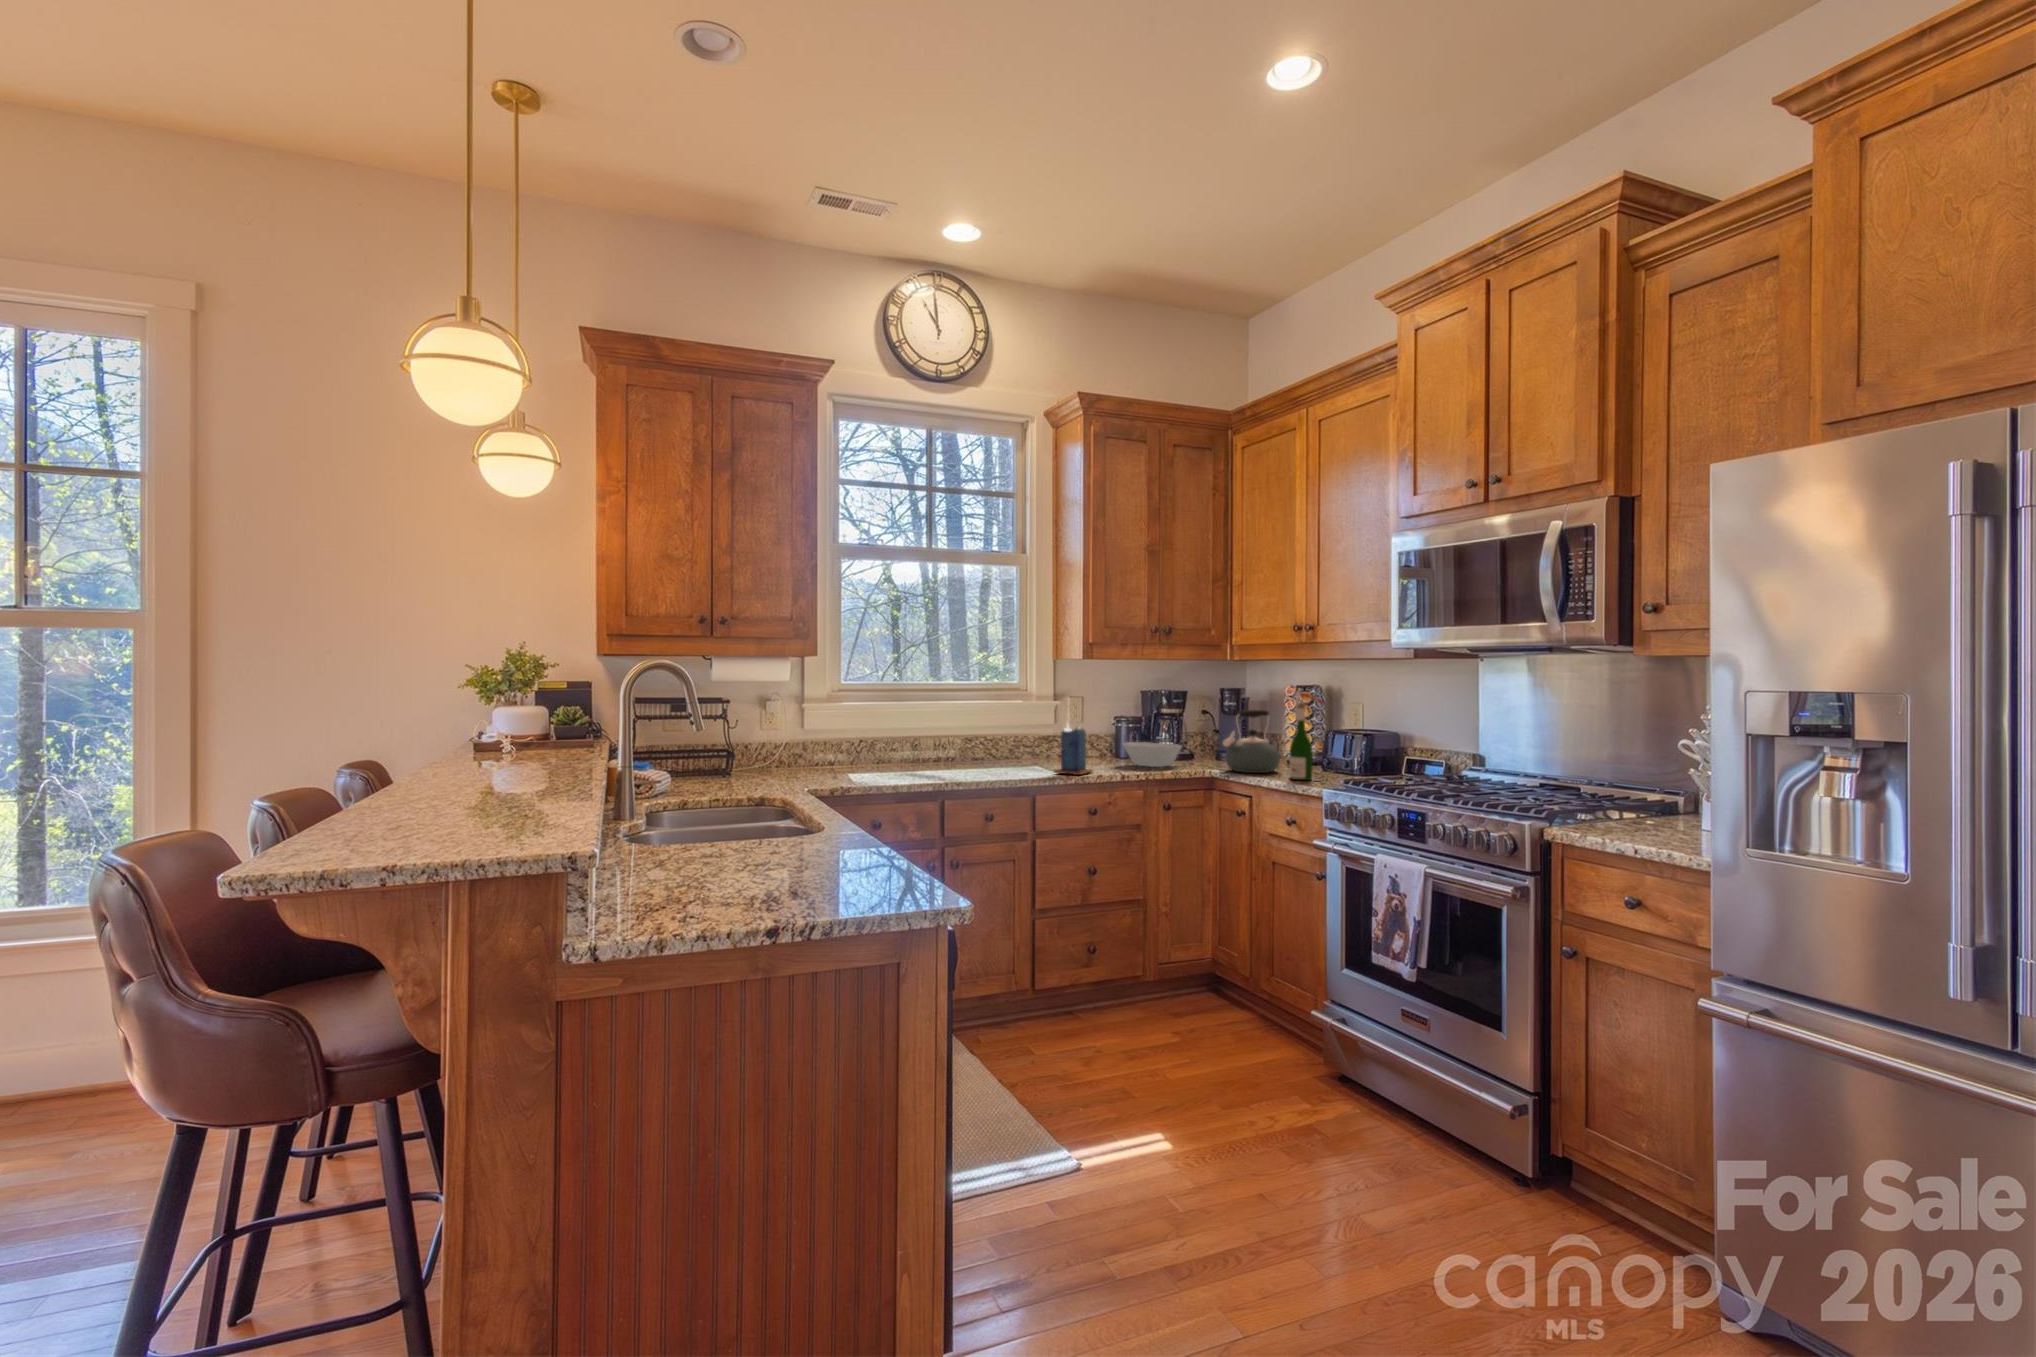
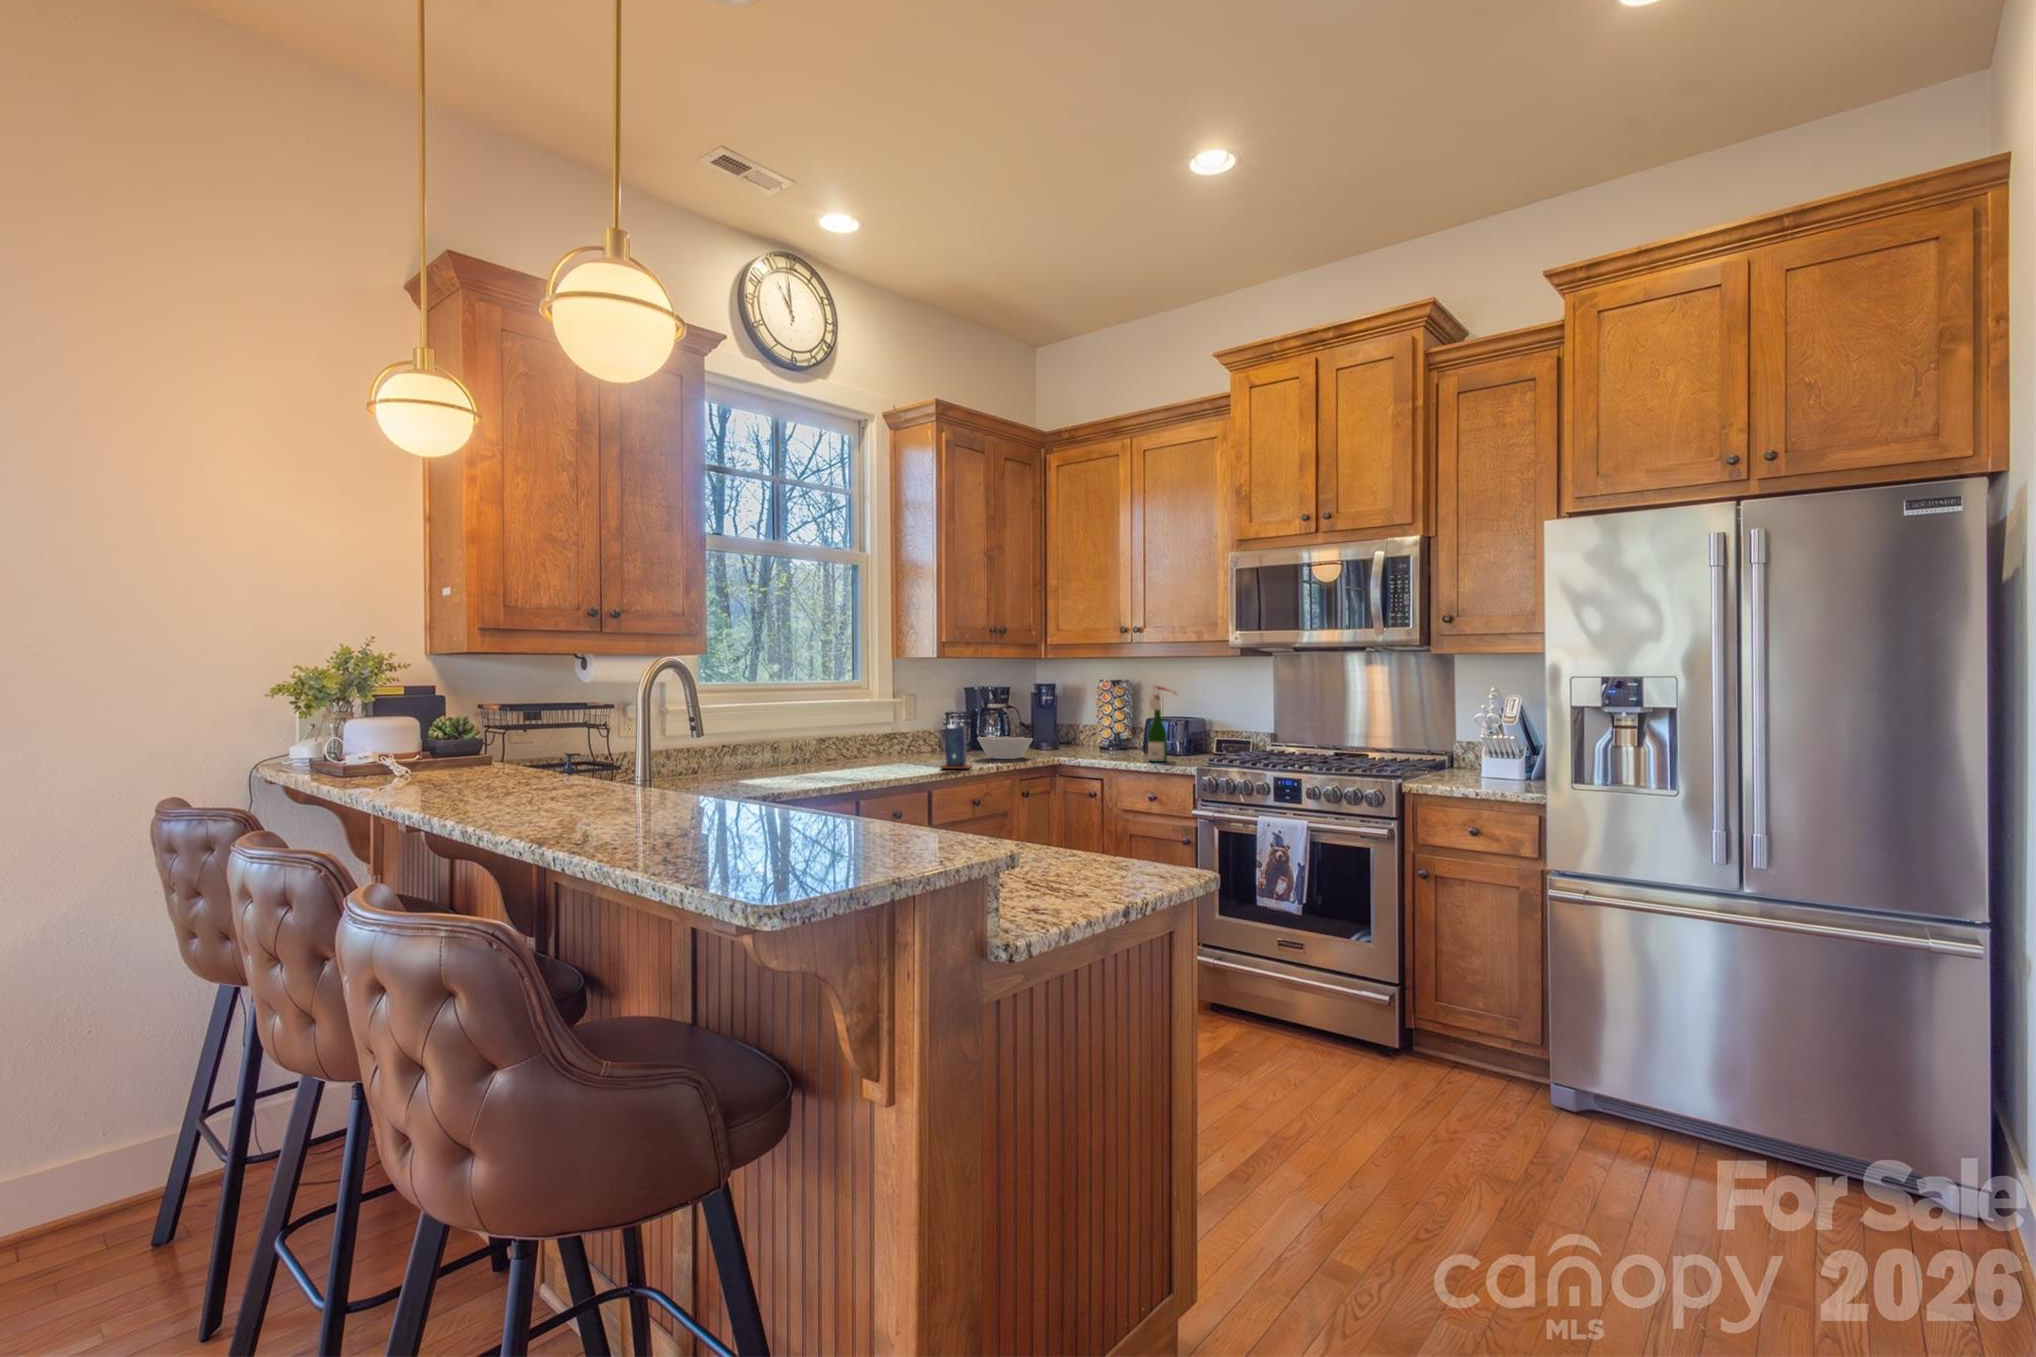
kettle: present [1223,710,1280,773] -> none [1078,703,1125,759]

